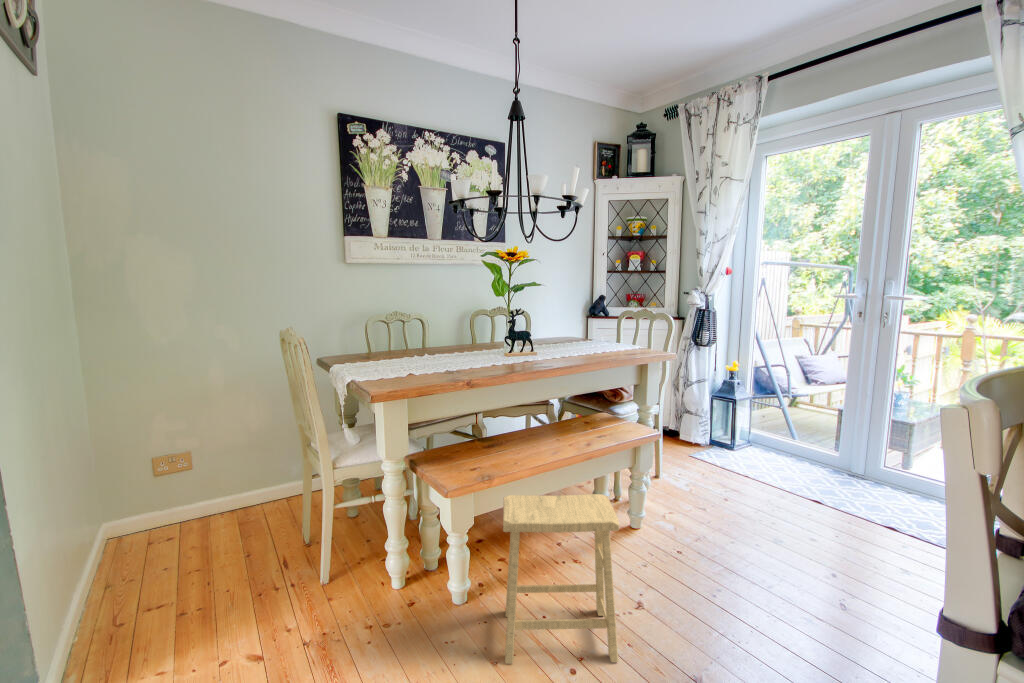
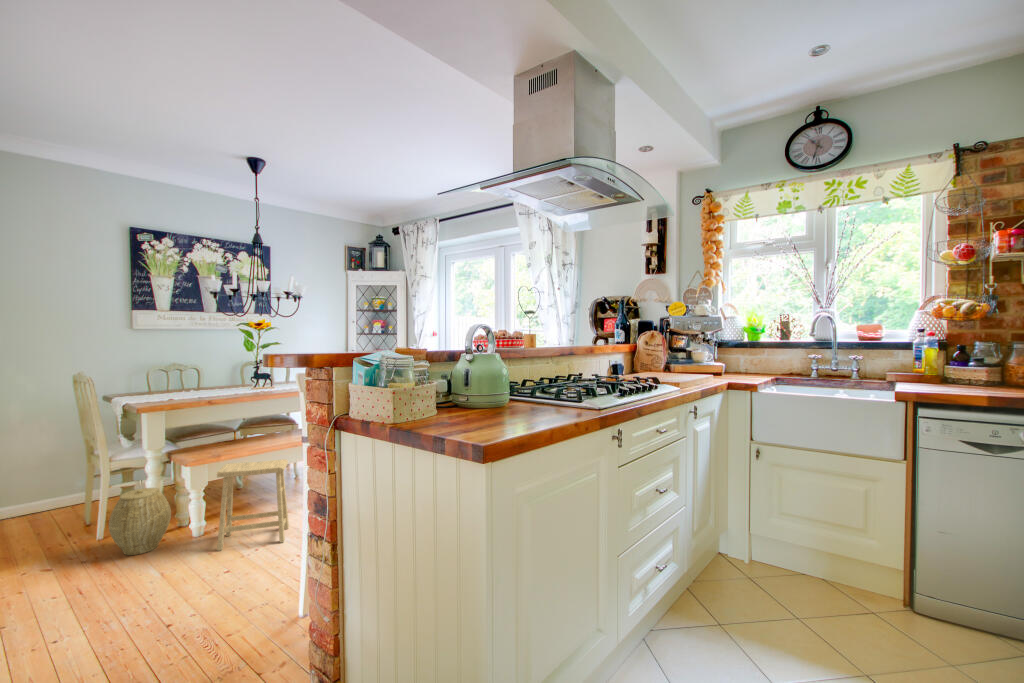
woven basket: none [337,522,423,643] -> present [109,488,171,555]

